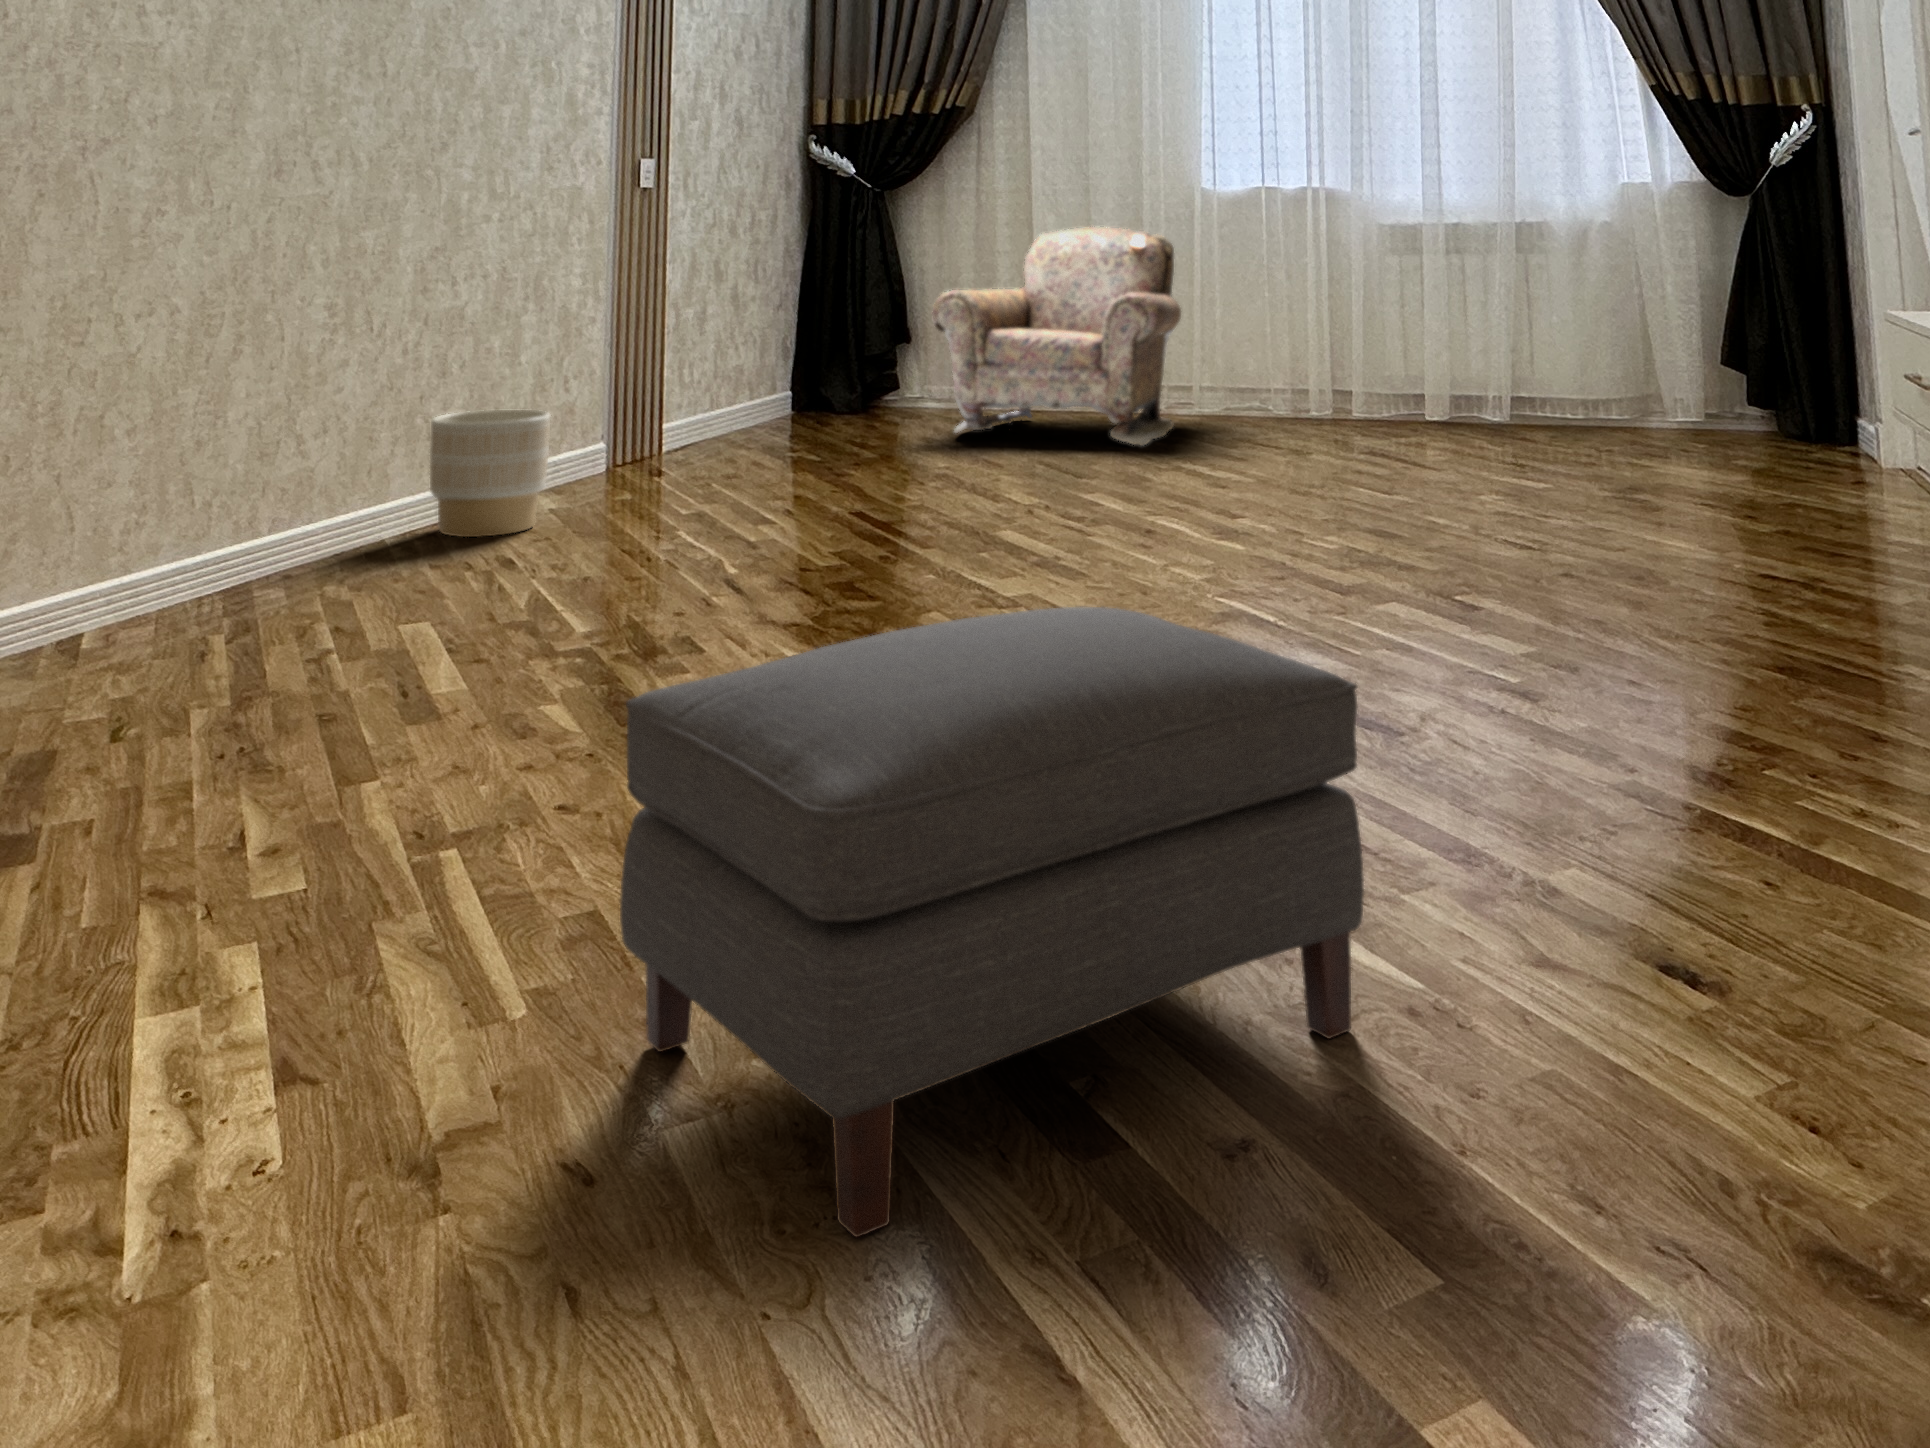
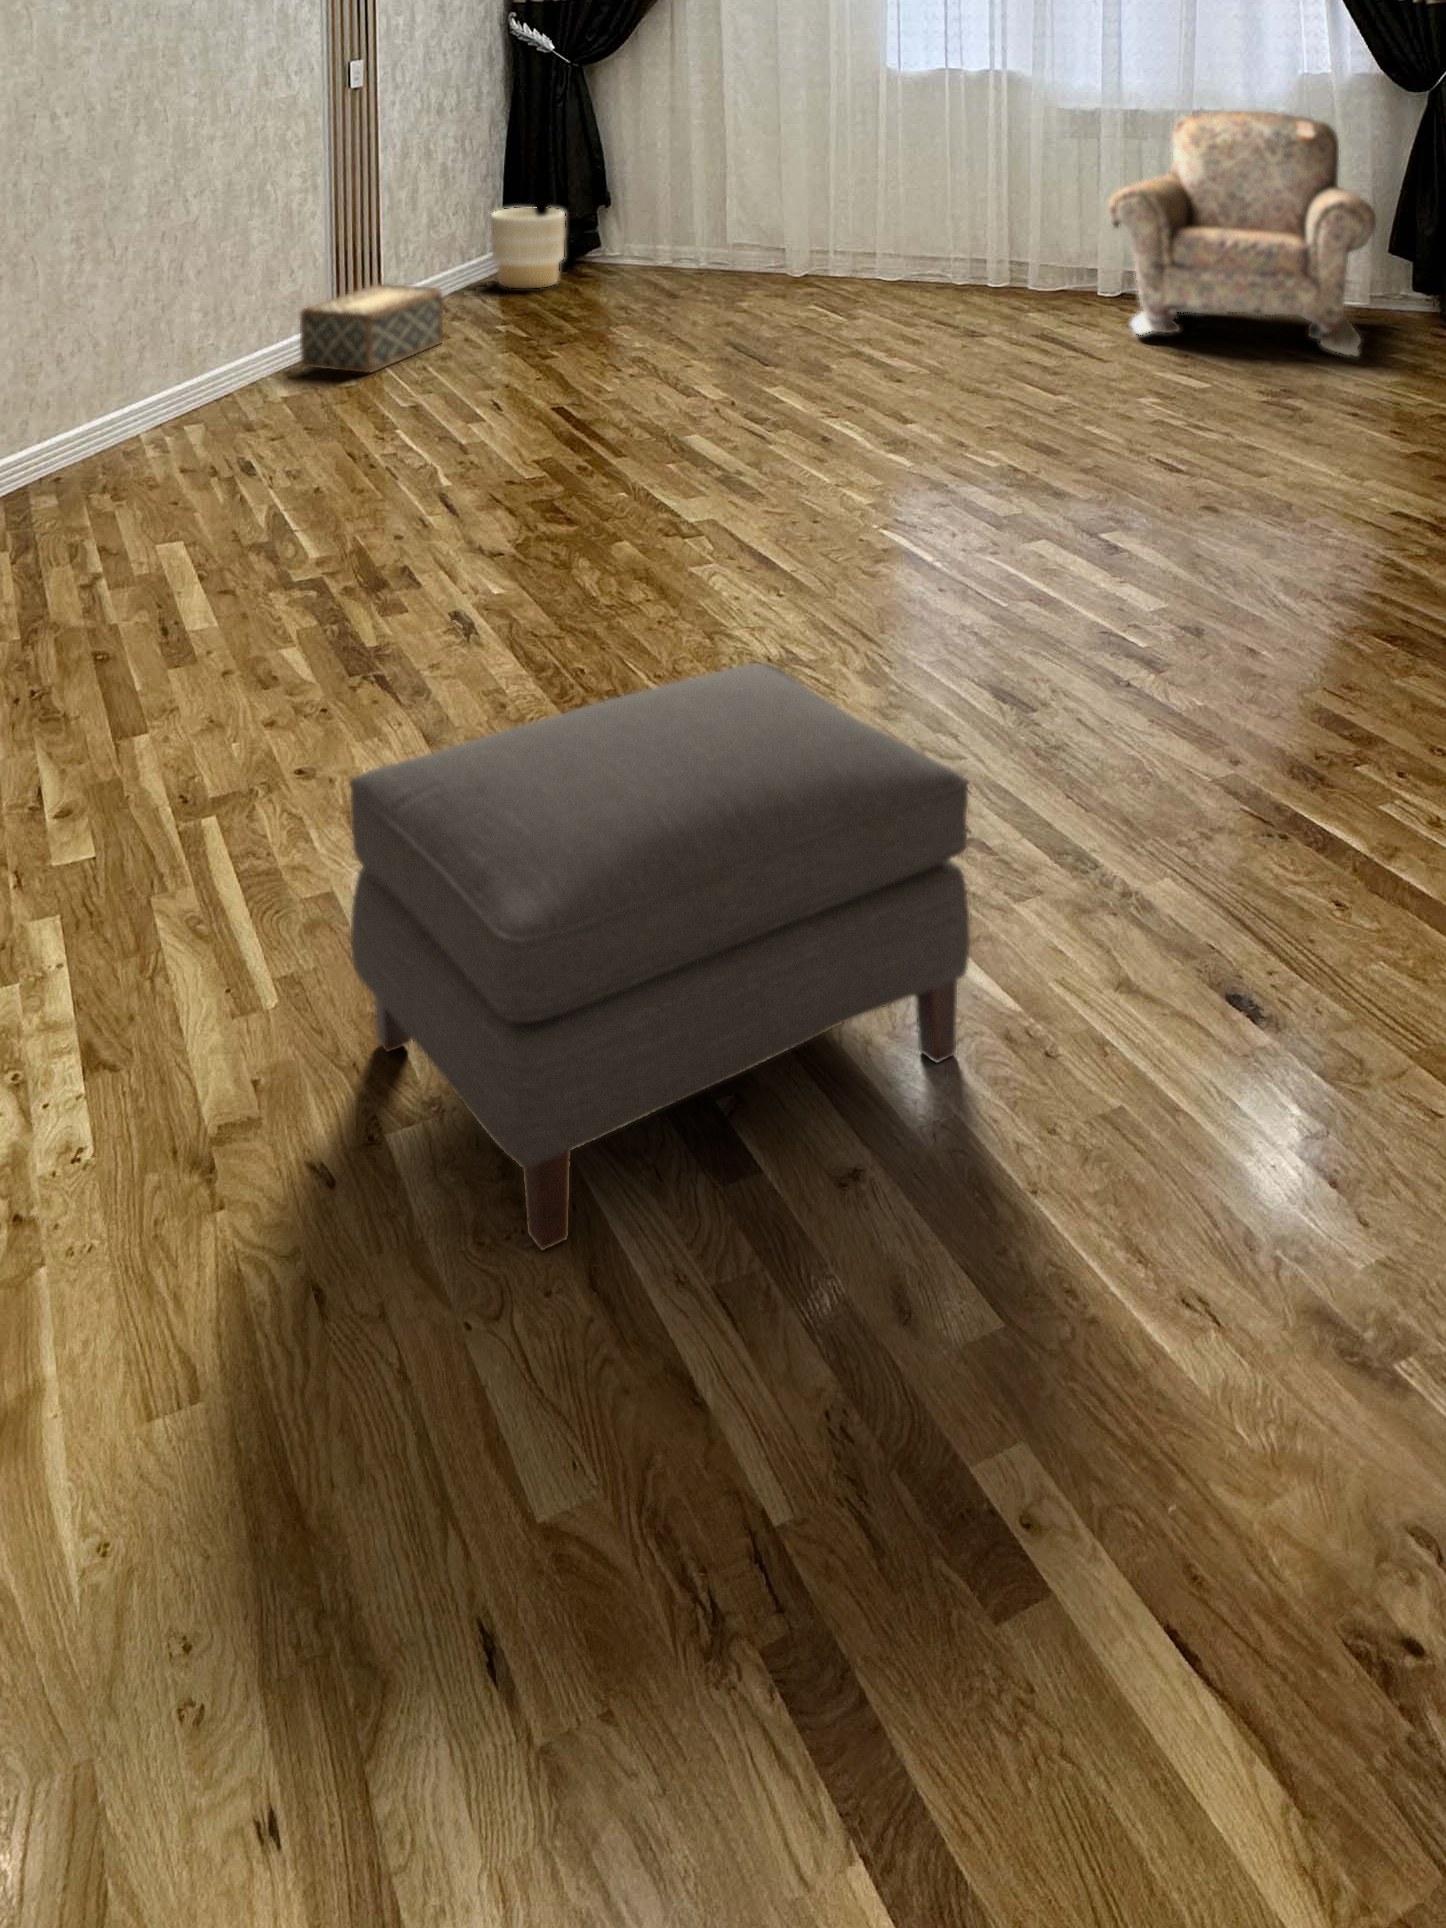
armchair: present [932,227,1181,446] -> present [1108,111,1376,356]
woven basket: none [573,404,730,490] -> present [300,284,443,373]
planter: present [430,409,551,537] -> present [491,207,565,289]

